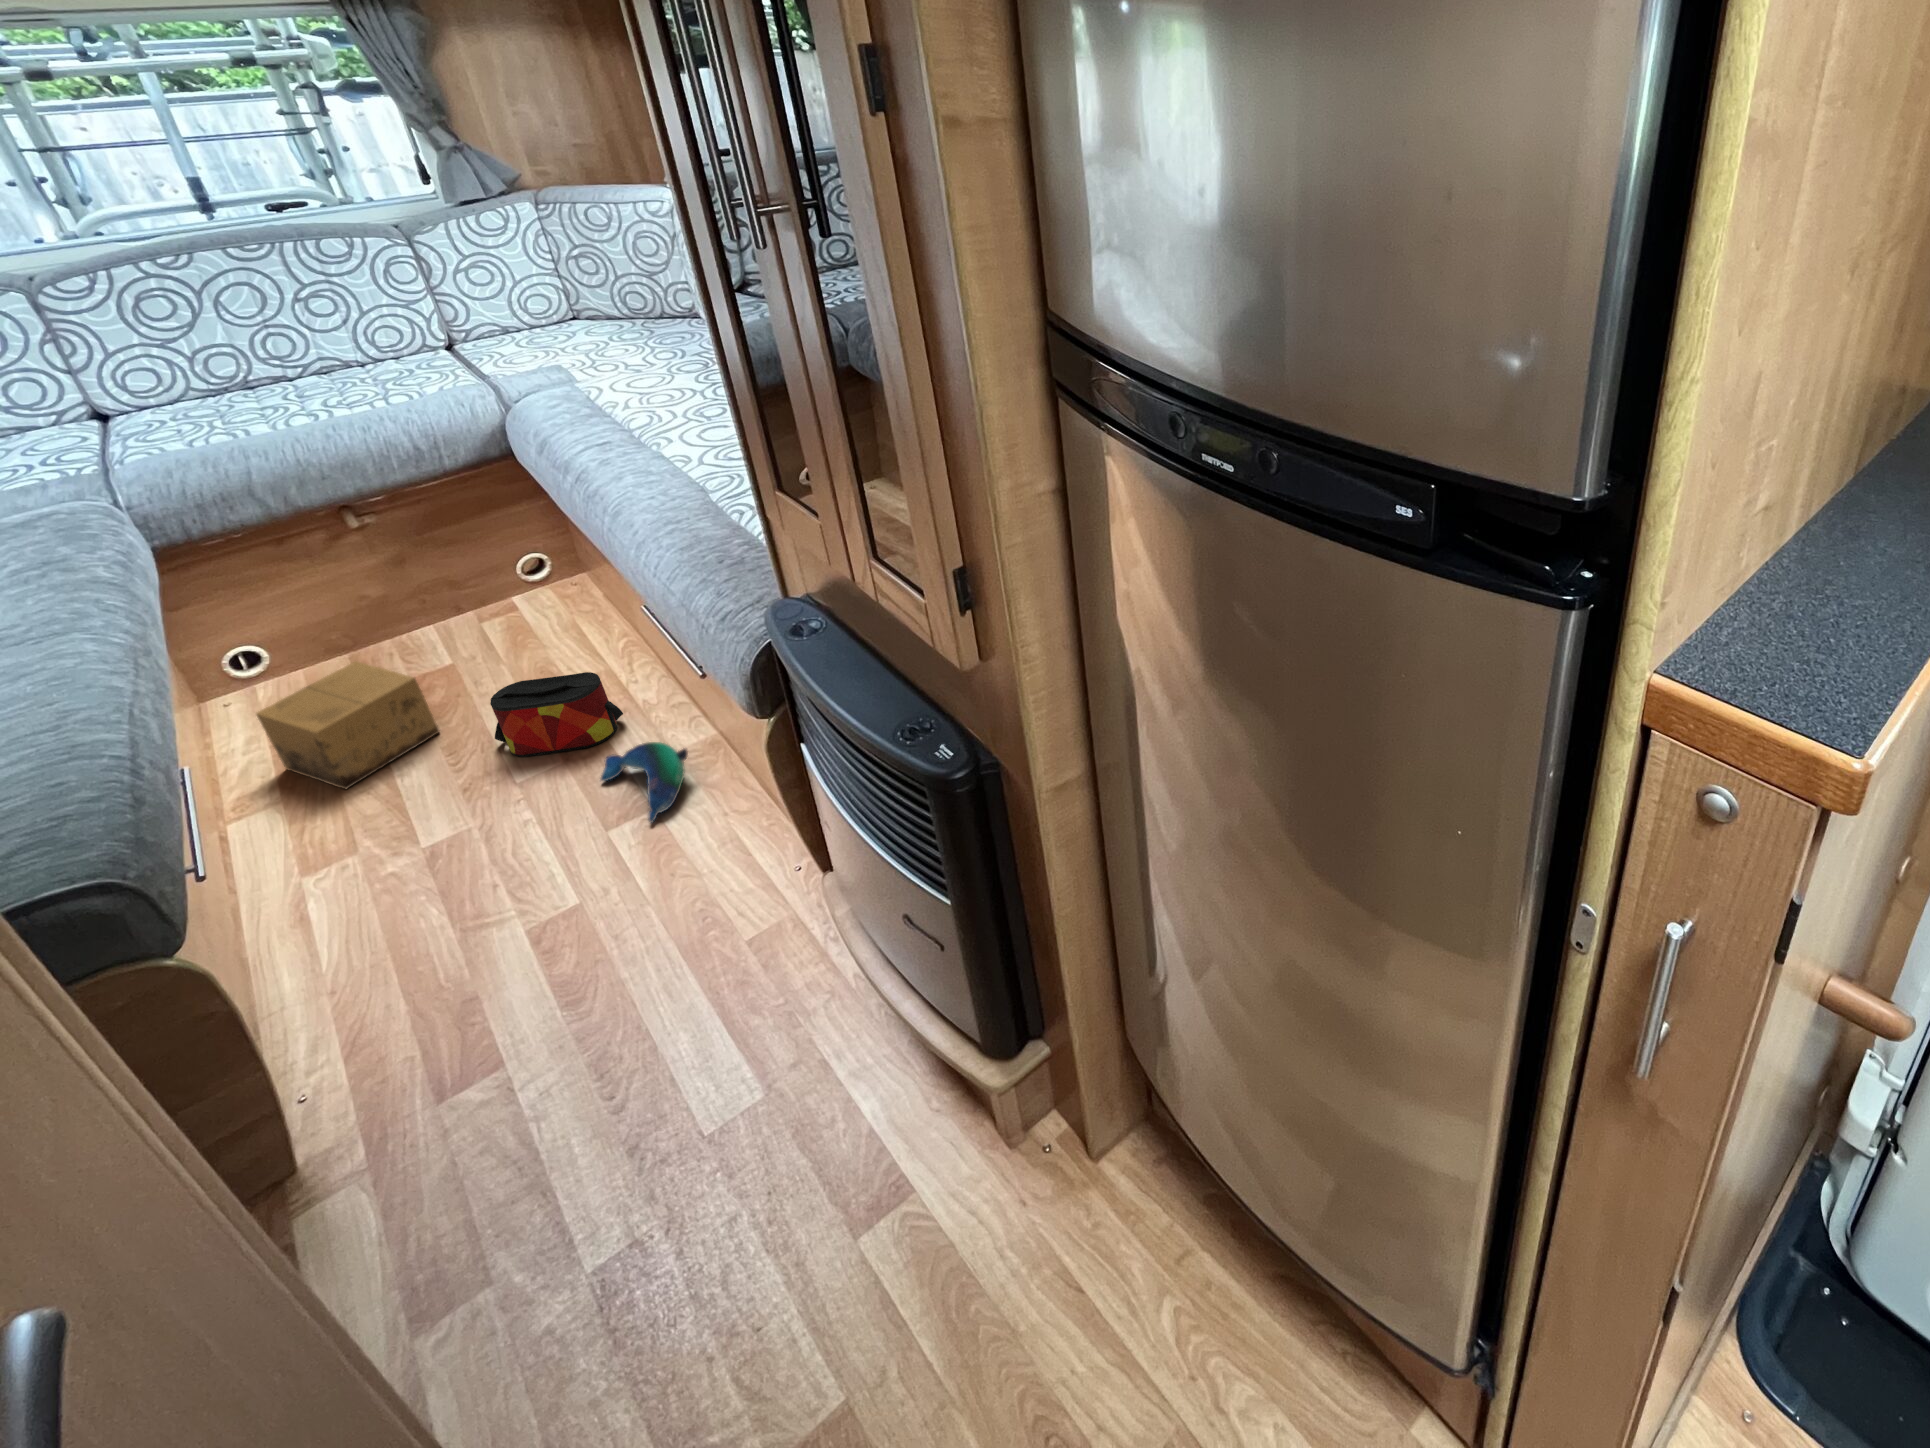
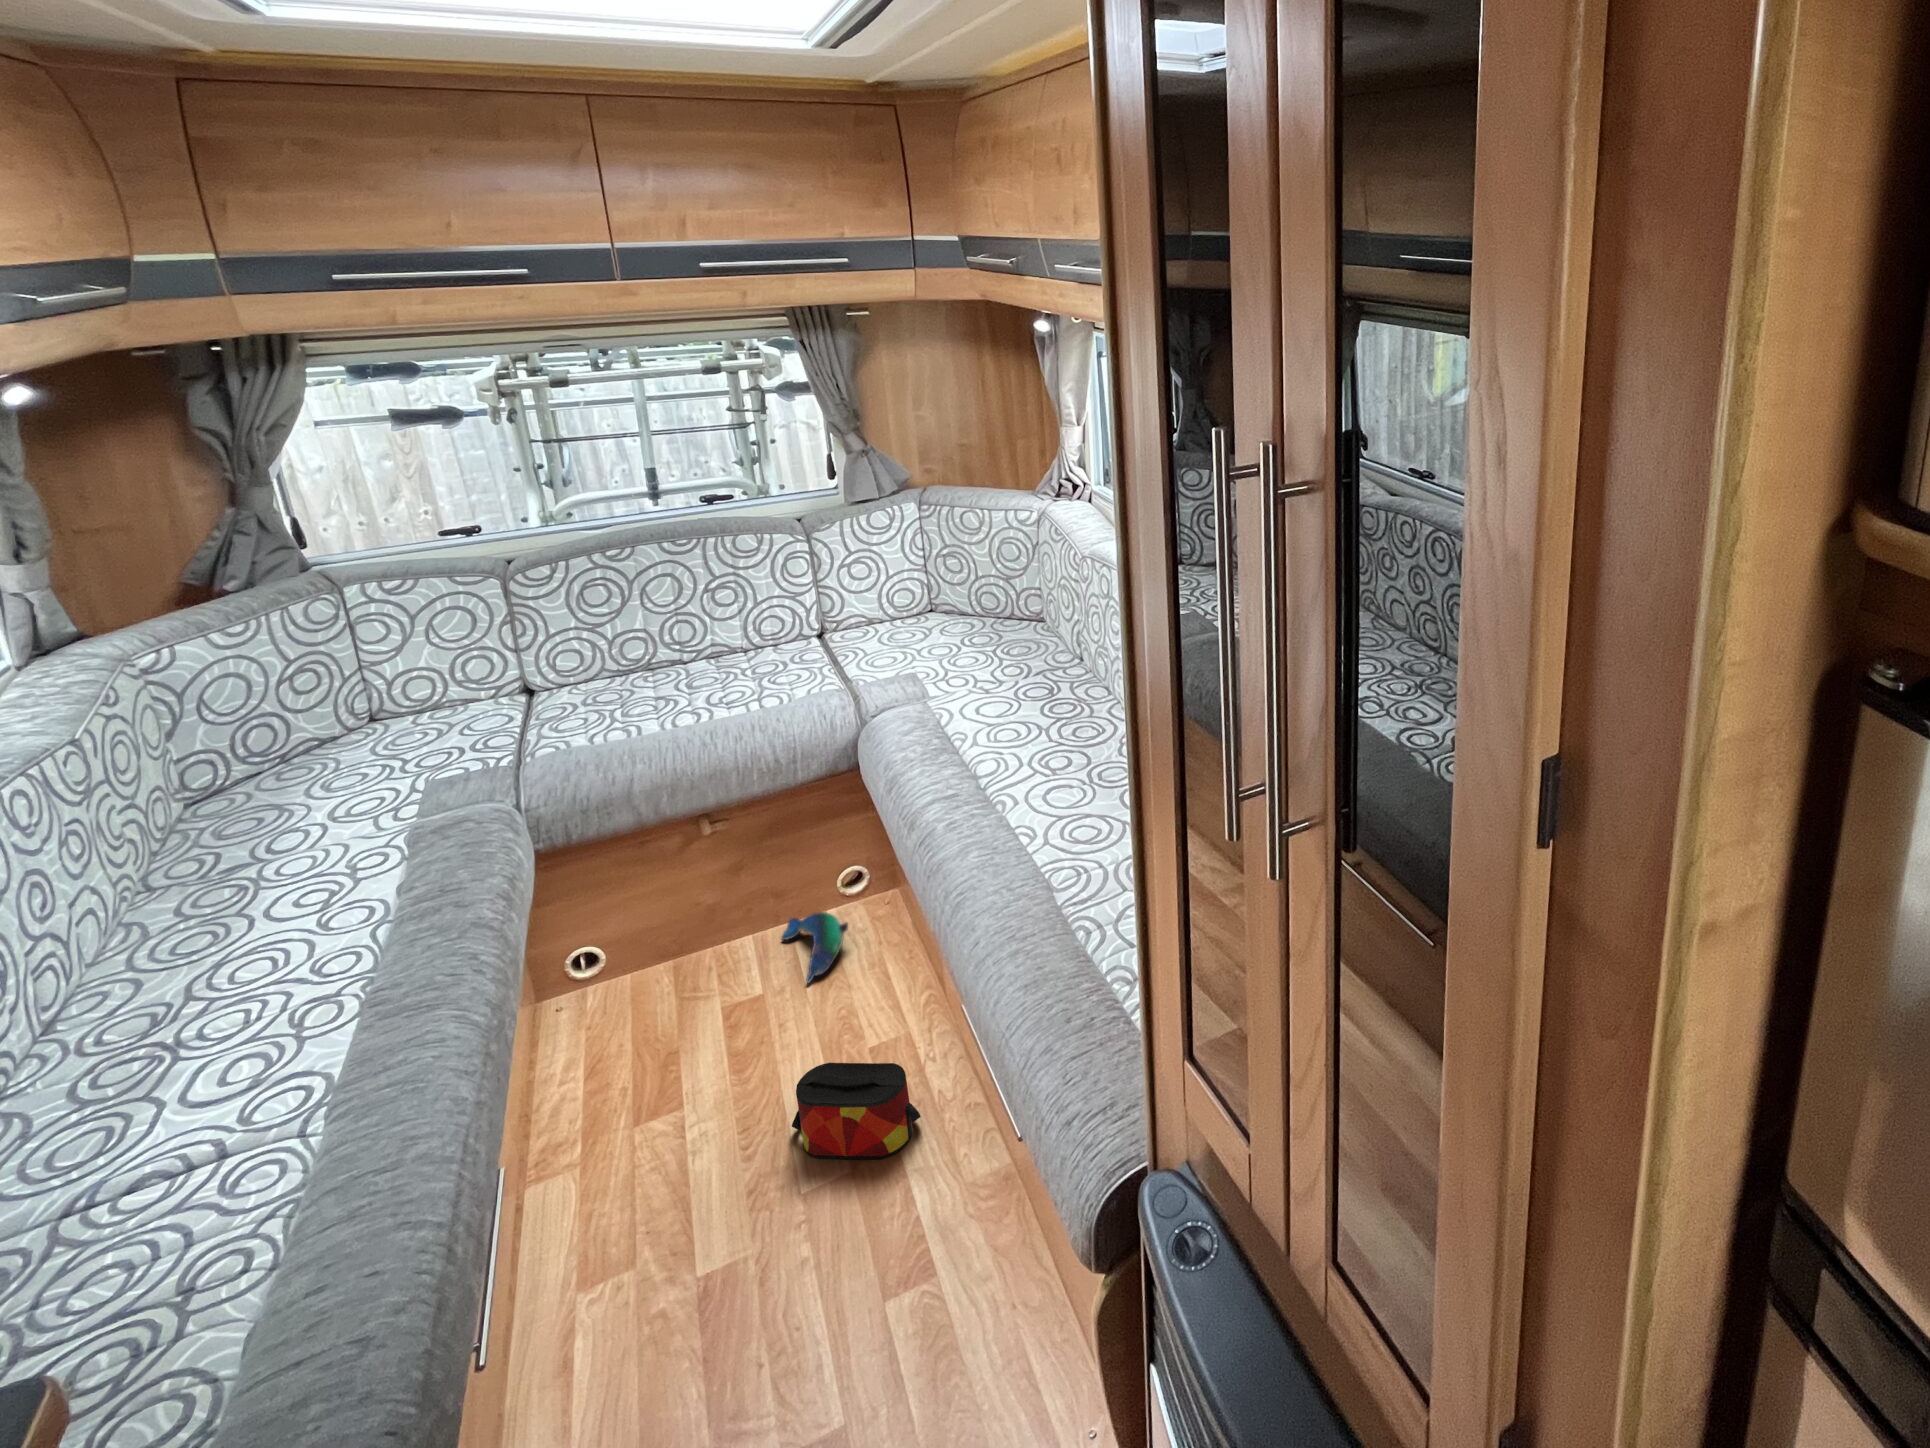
cardboard box: present [256,661,440,789] -> none [581,1001,741,1168]
plush toy: present [601,742,688,822] -> present [782,912,848,983]

